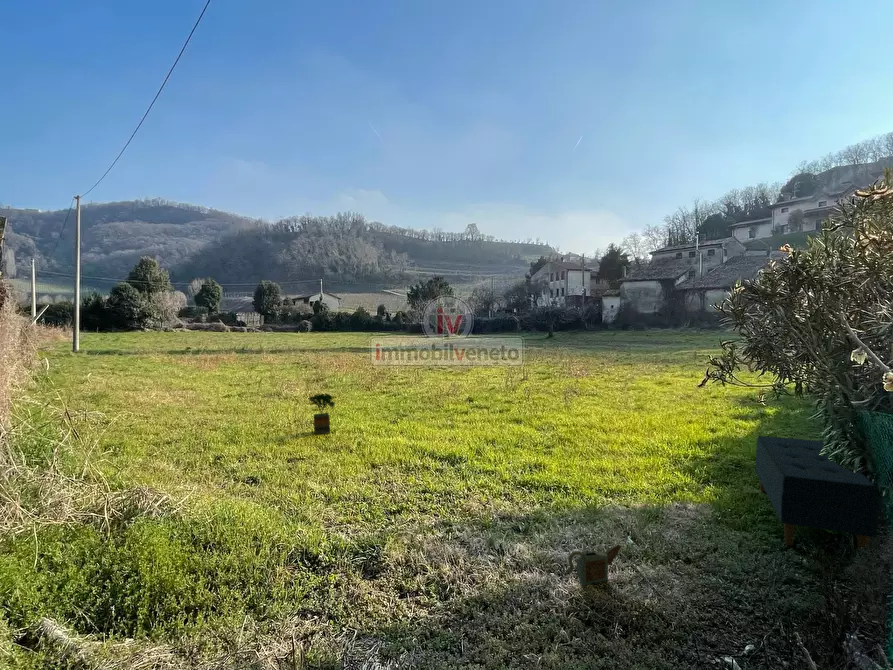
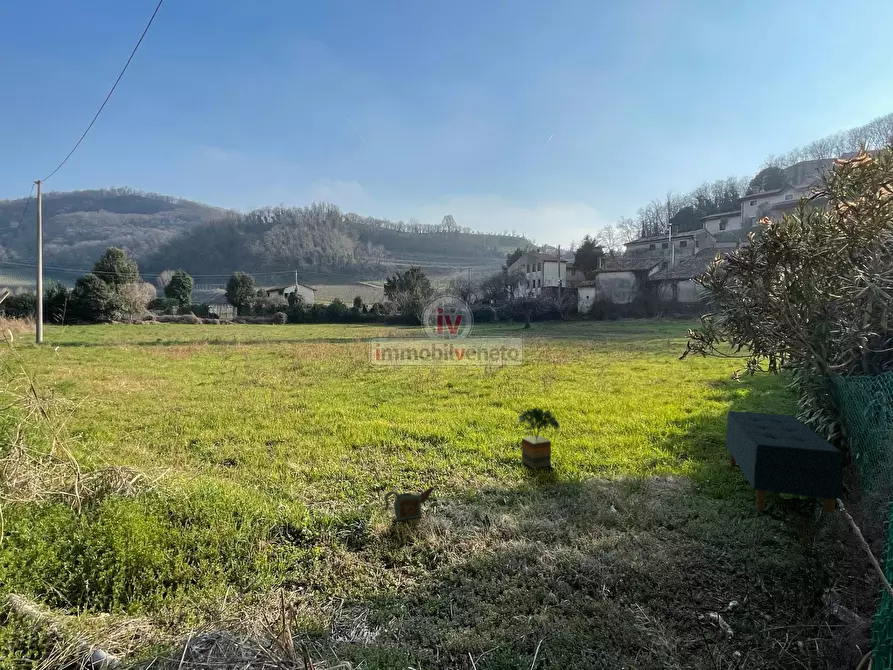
potted tree: present [309,394,335,434] -> present [518,408,560,468]
watering can: present [568,545,621,585] -> present [385,487,435,520]

